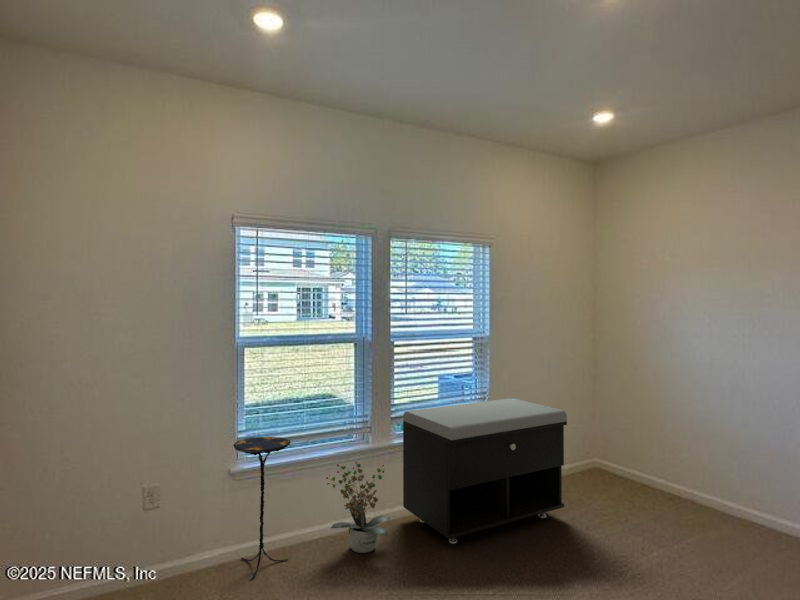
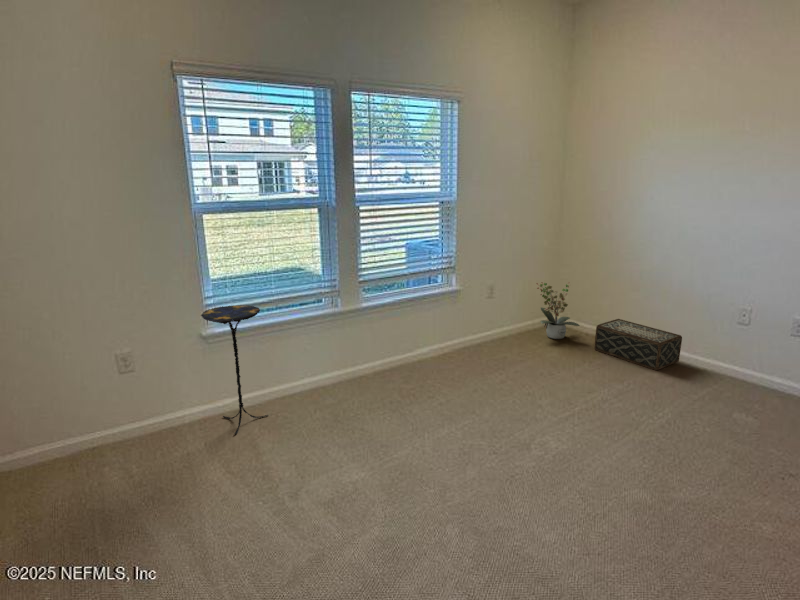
storage bench: present [403,398,567,544] -> none [372,260,529,394]
potted plant: present [326,462,390,553] -> present [537,283,580,339]
woven basket: none [647,468,746,530] -> present [594,319,682,370]

